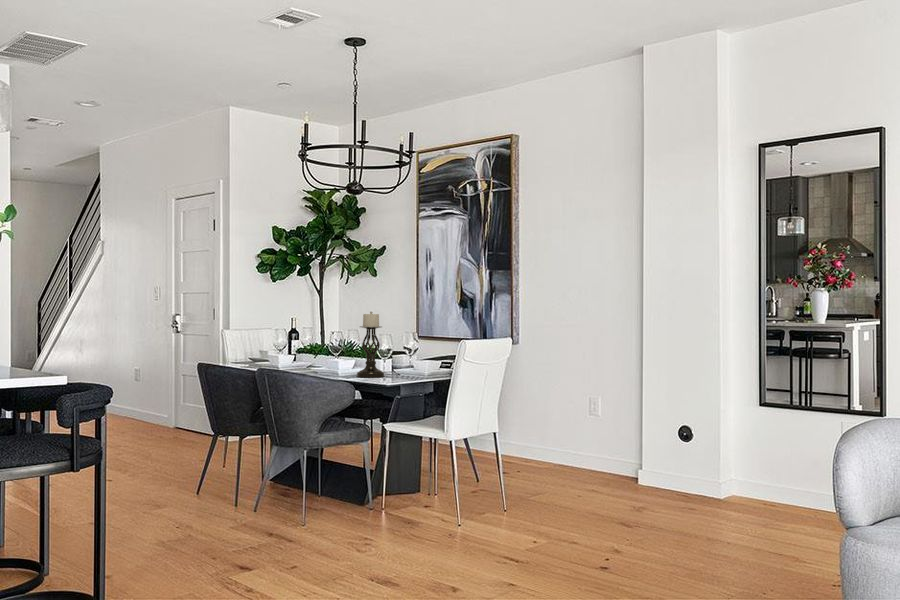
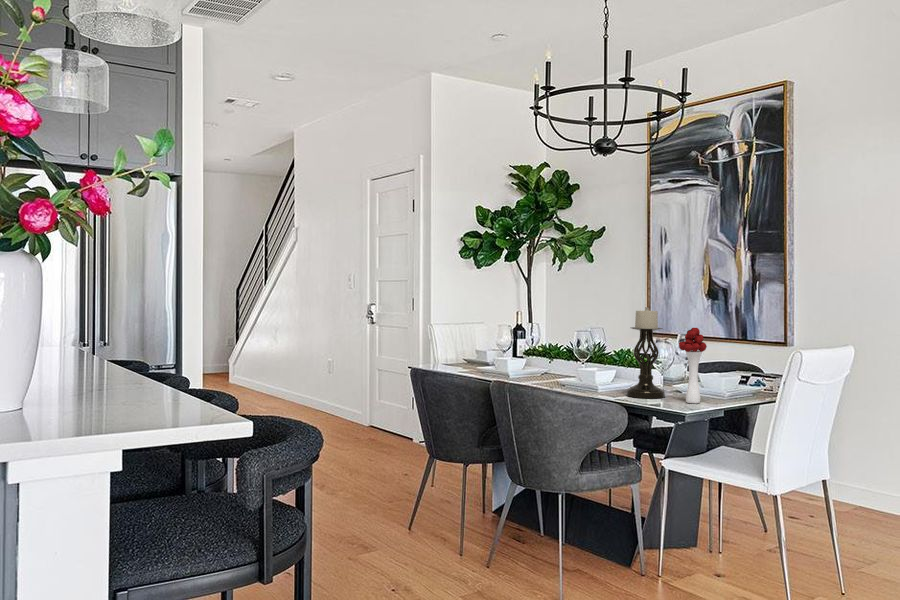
flower bouquet: none [388,325,408,379] -> present [679,328,707,403]

